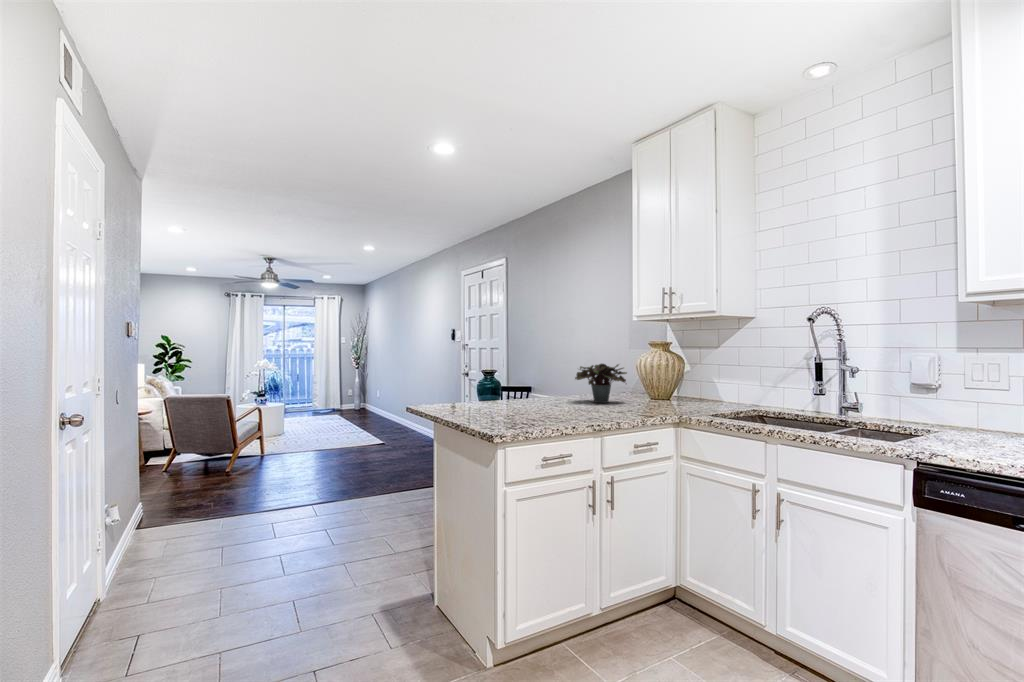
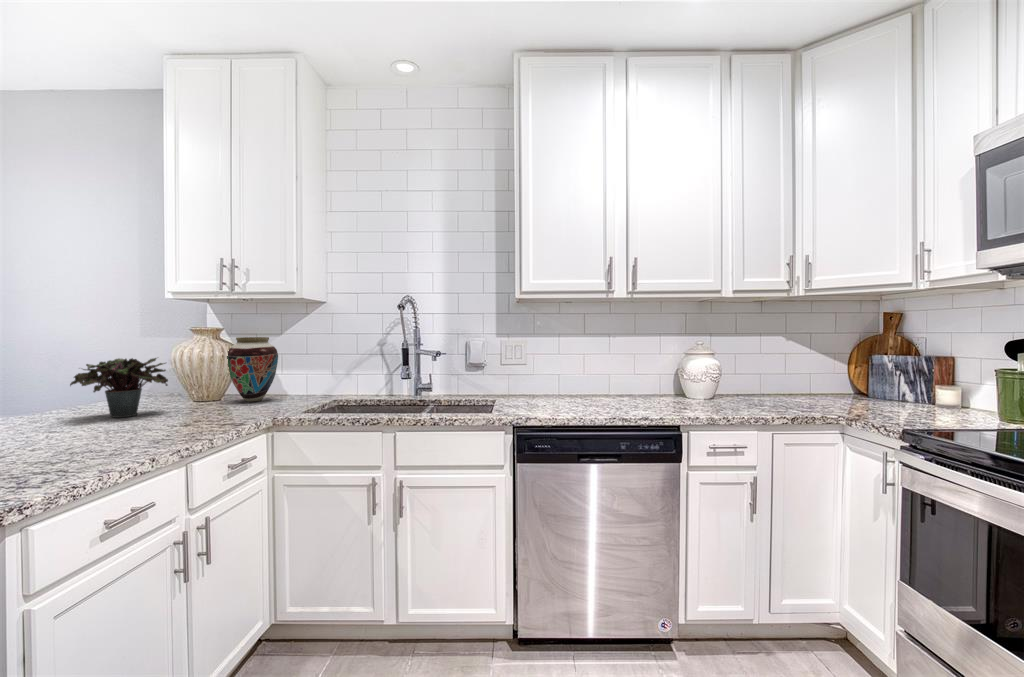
vase: none [672,350,712,403] -> present [227,337,278,402]

